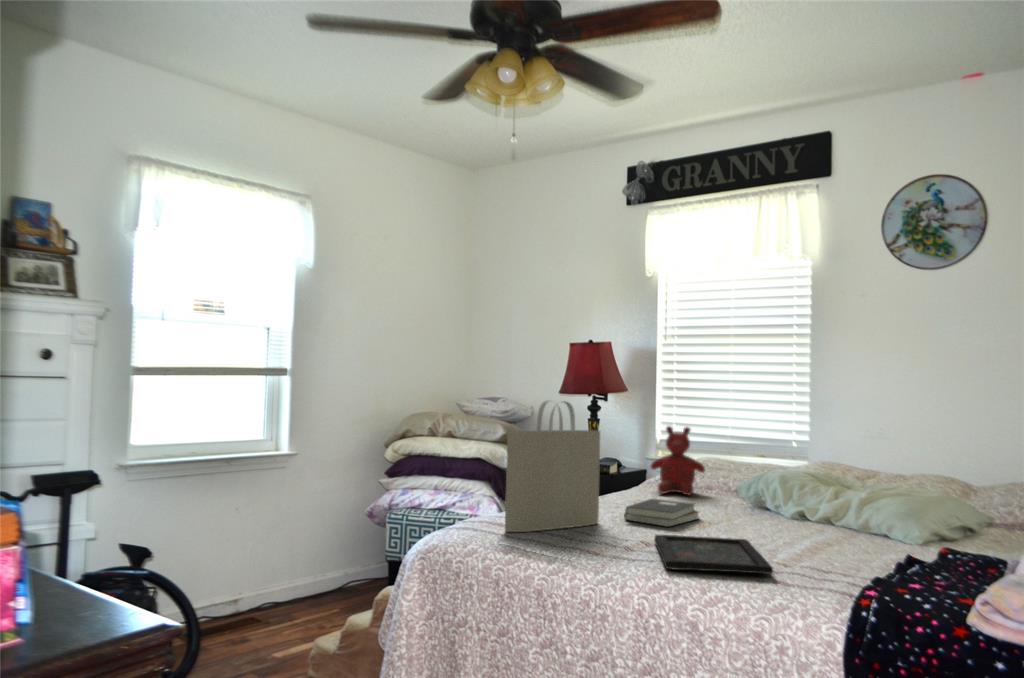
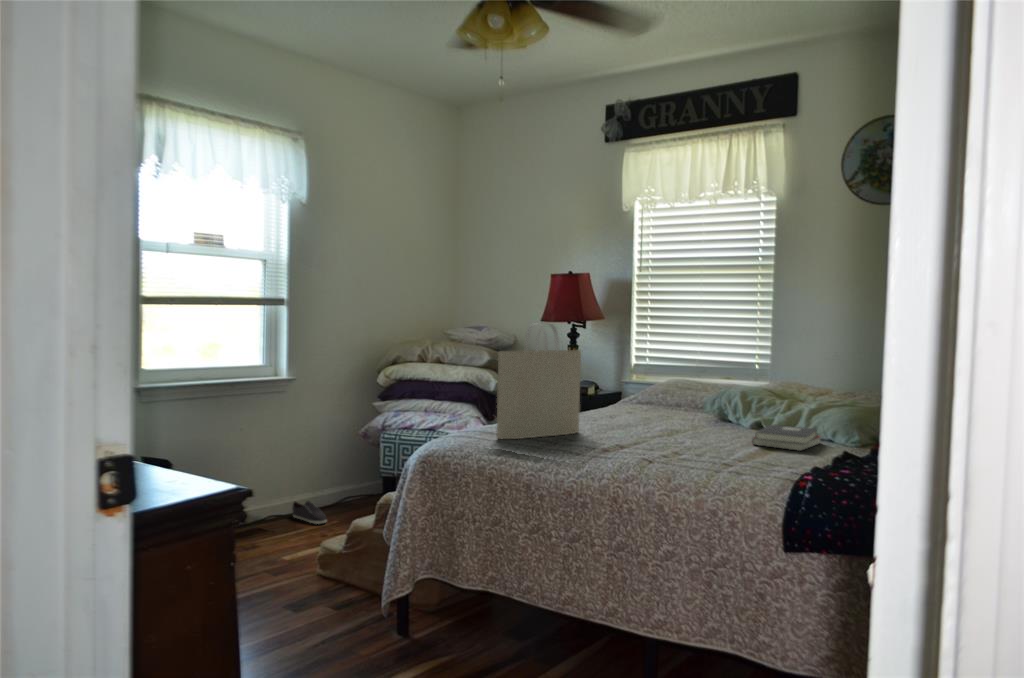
teddy bear: present [651,426,705,495] -> none [625,349,676,411]
hardback book: present [624,499,699,527] -> present [752,425,820,451]
tray: present [654,535,773,574] -> none [628,439,728,467]
shoe: none [291,586,327,612] -> present [292,501,327,524]

